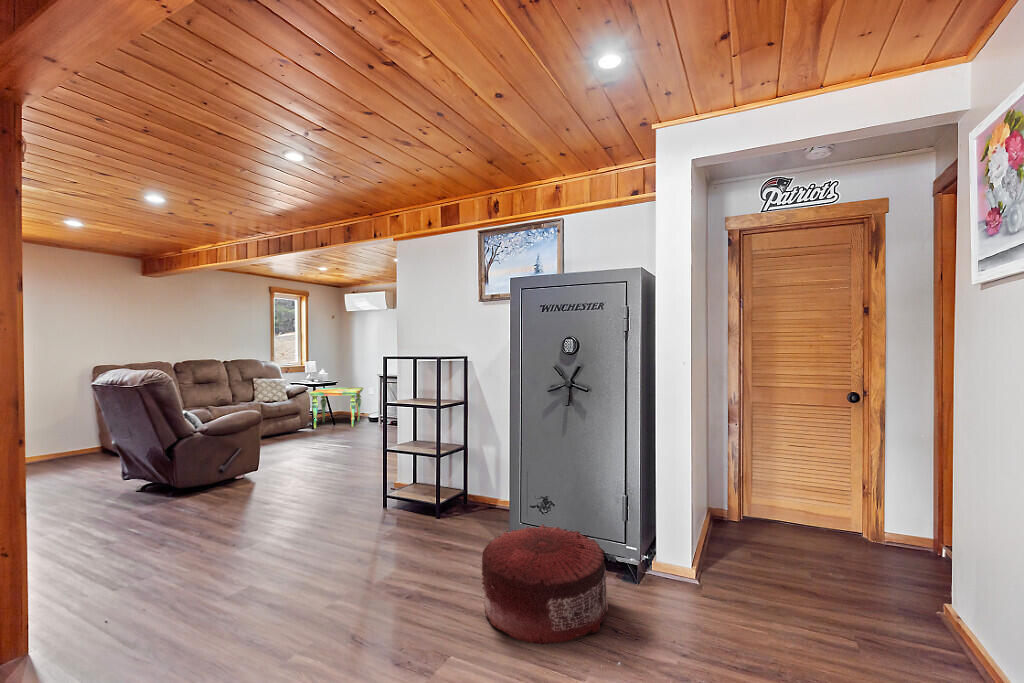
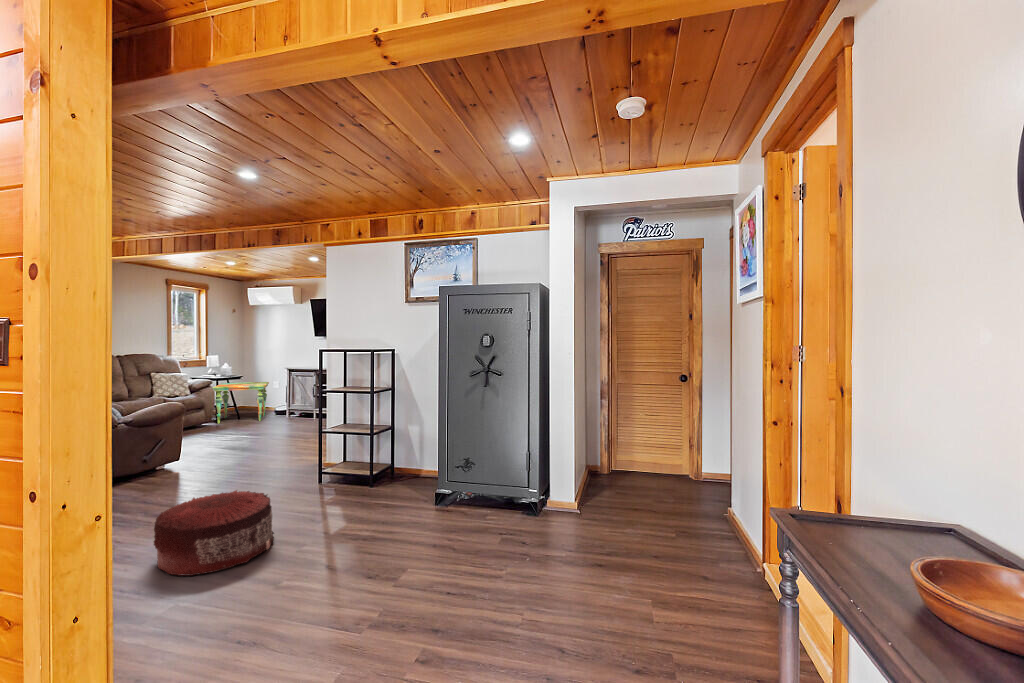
pouf: present [482,524,608,645] -> present [154,490,274,576]

